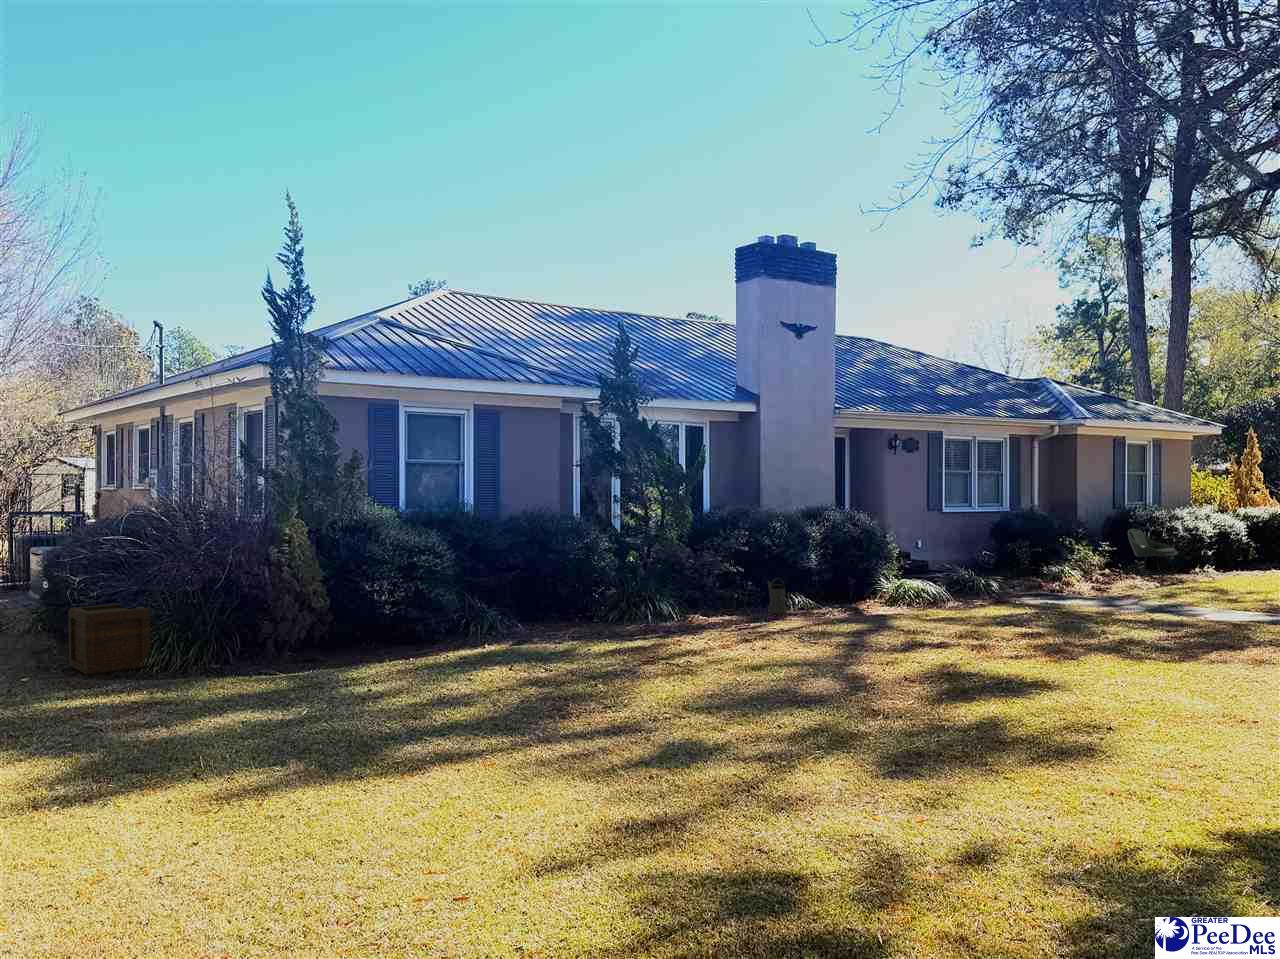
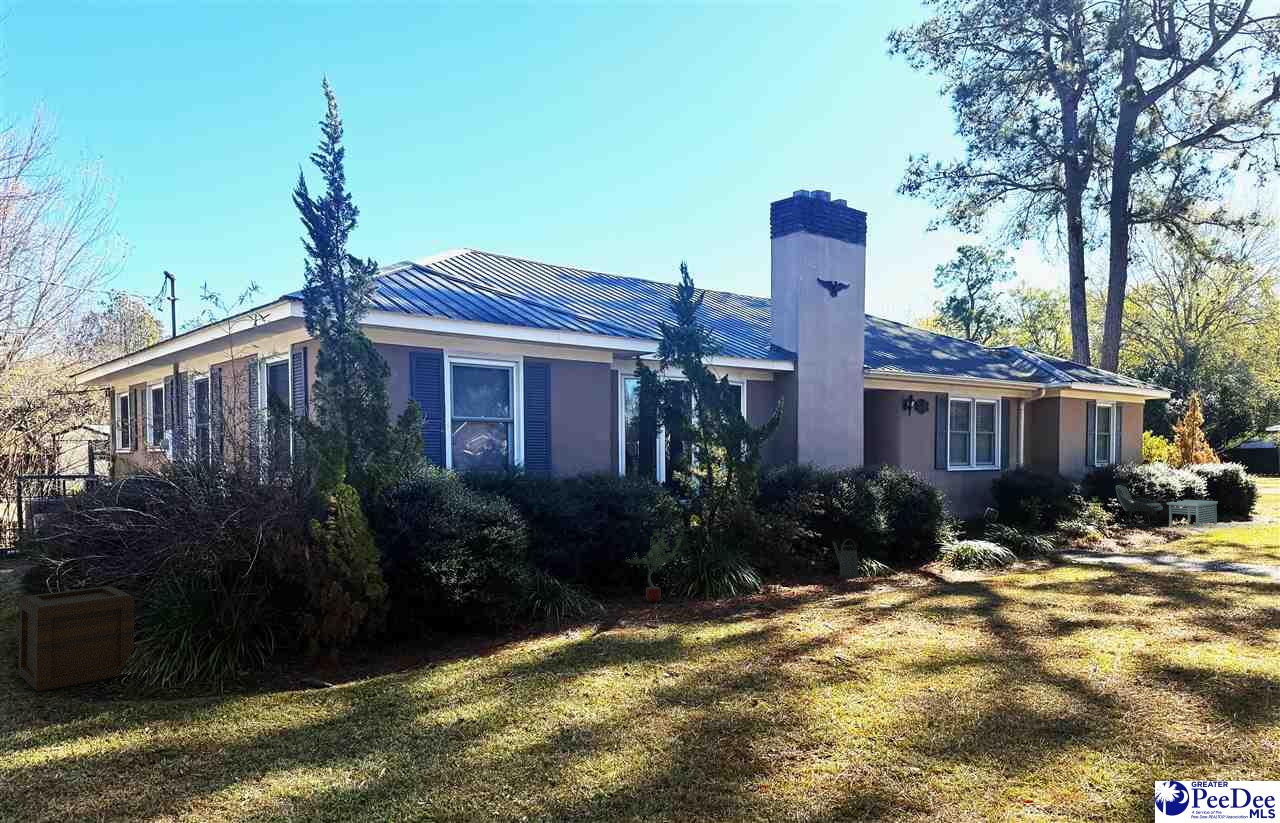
storage bench: none [1188,545,1248,575] -> present [1167,500,1218,527]
potted tree: none [554,565,603,630] -> present [626,529,681,602]

